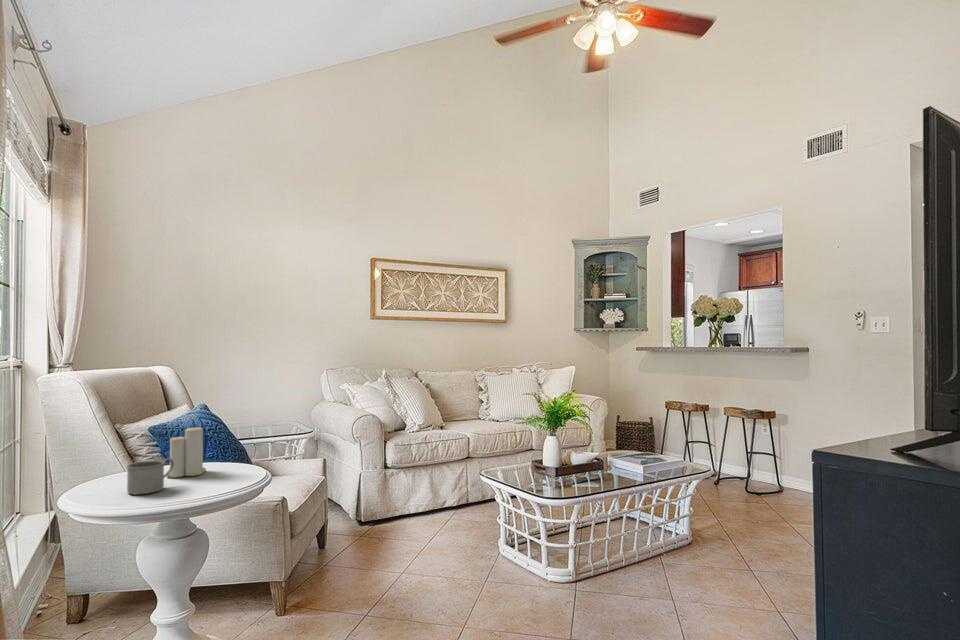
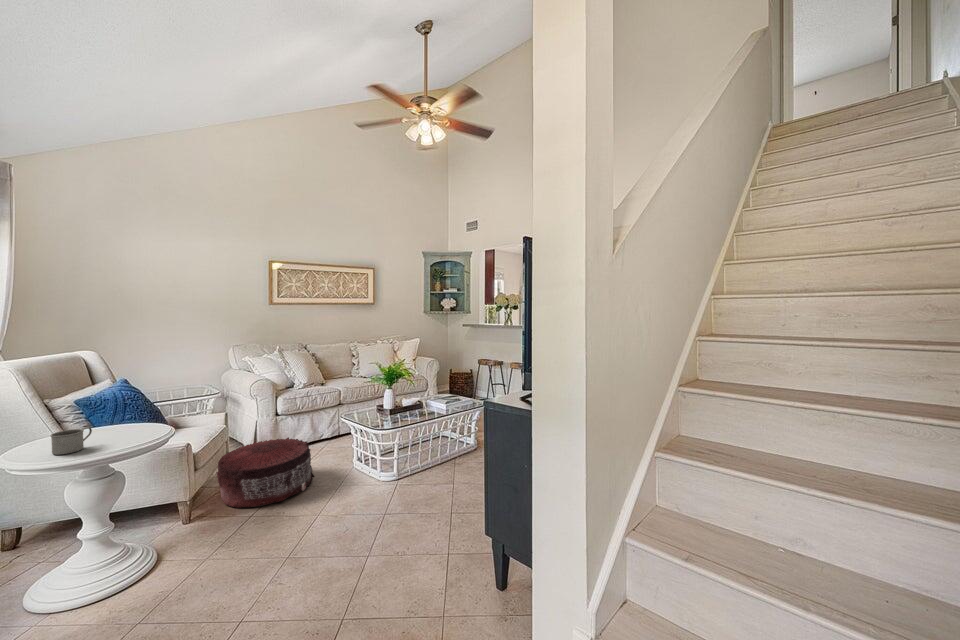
candle: present [166,428,206,478] -> none [87,400,121,439]
pouf: none [315,500,446,601] -> present [216,437,314,508]

